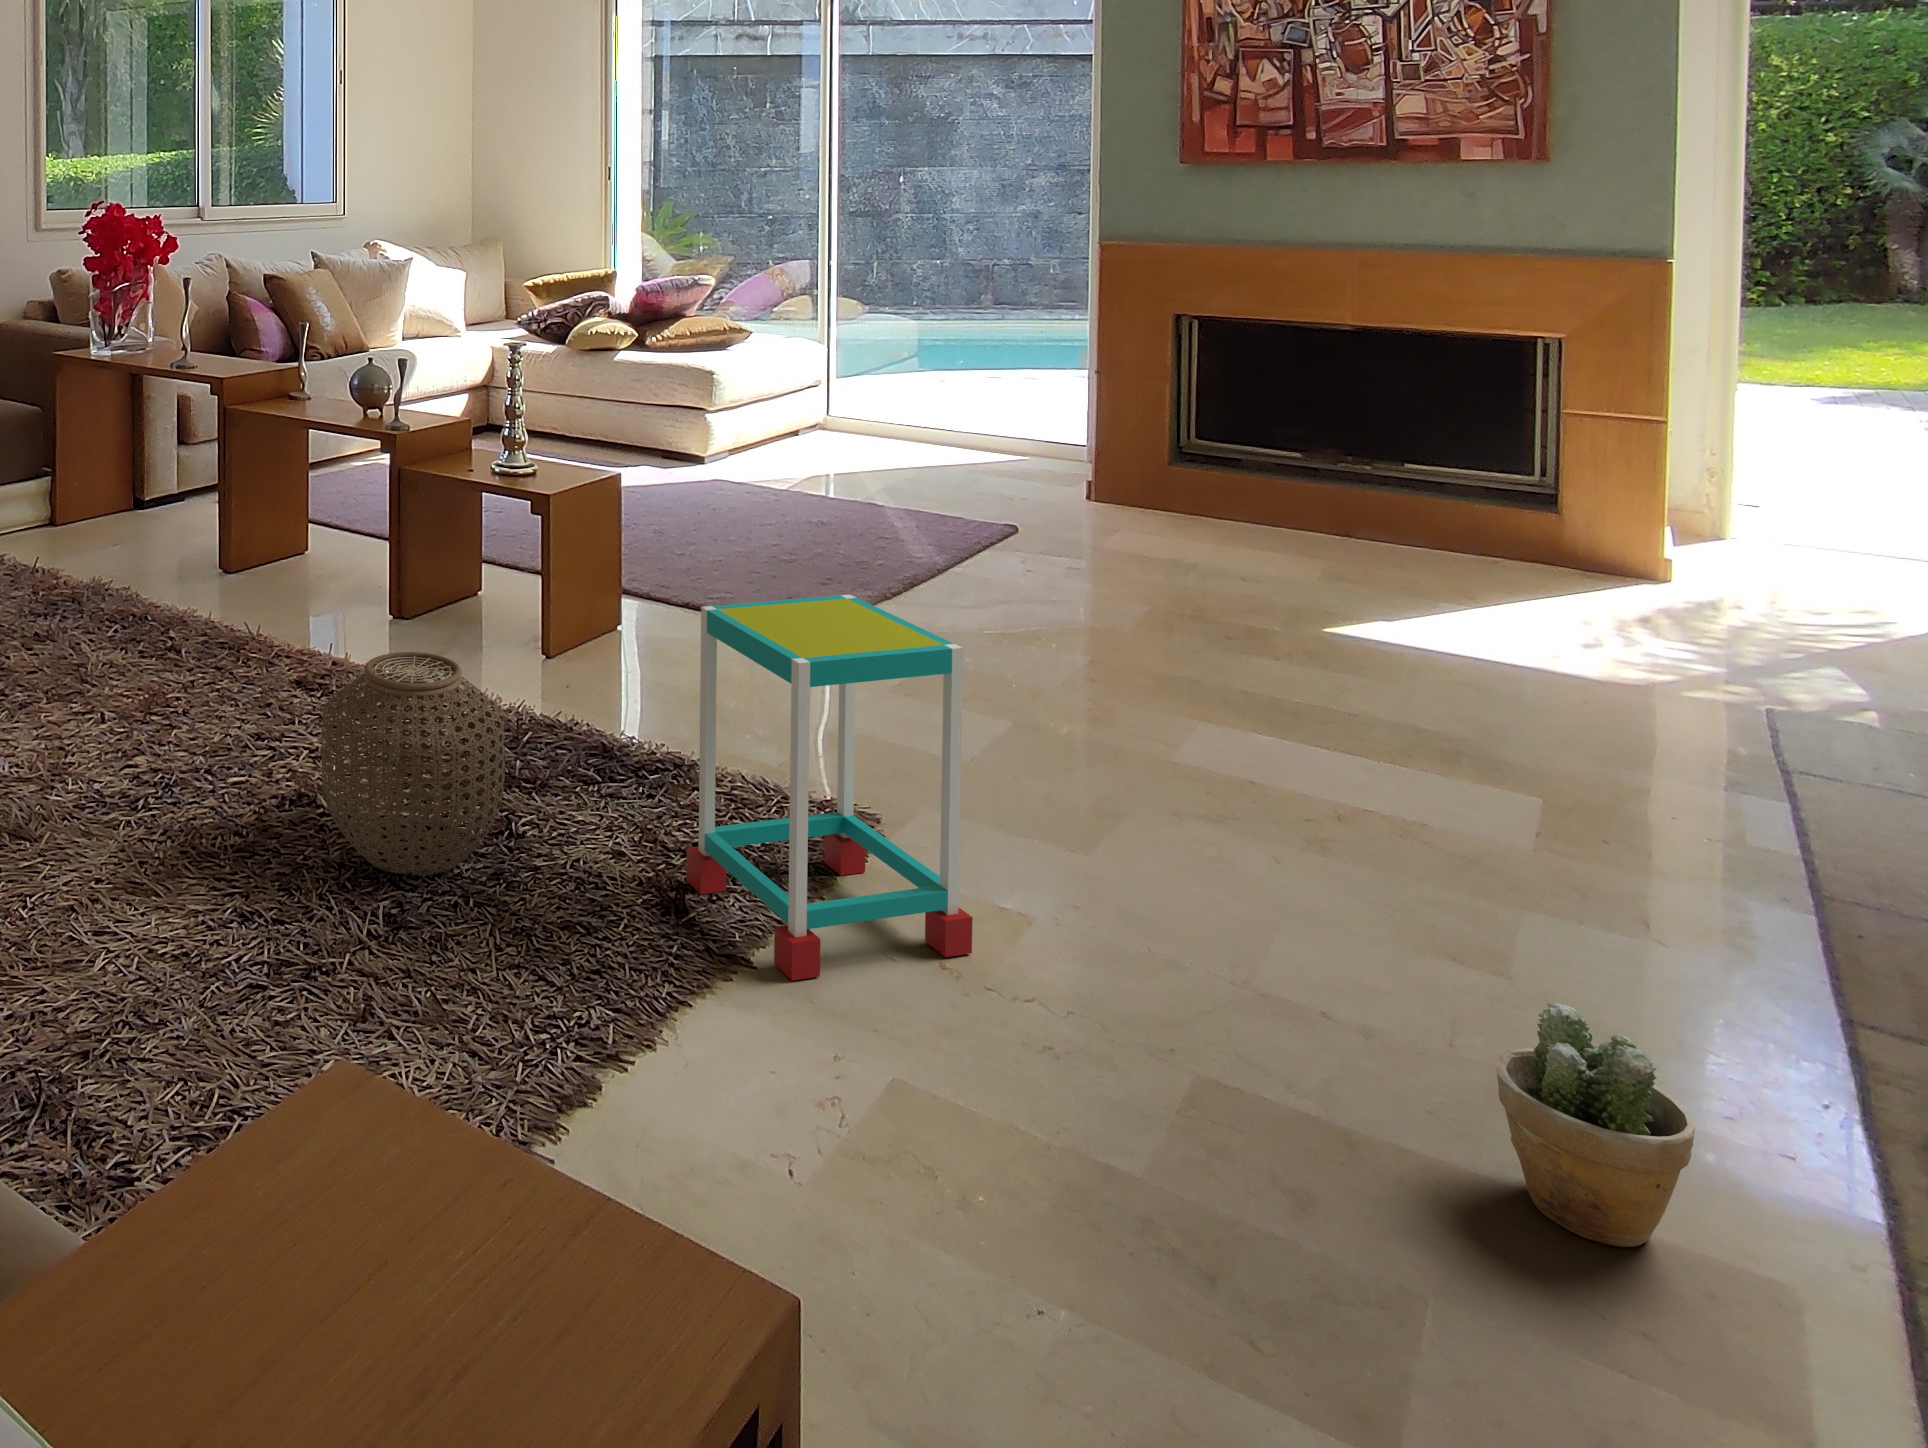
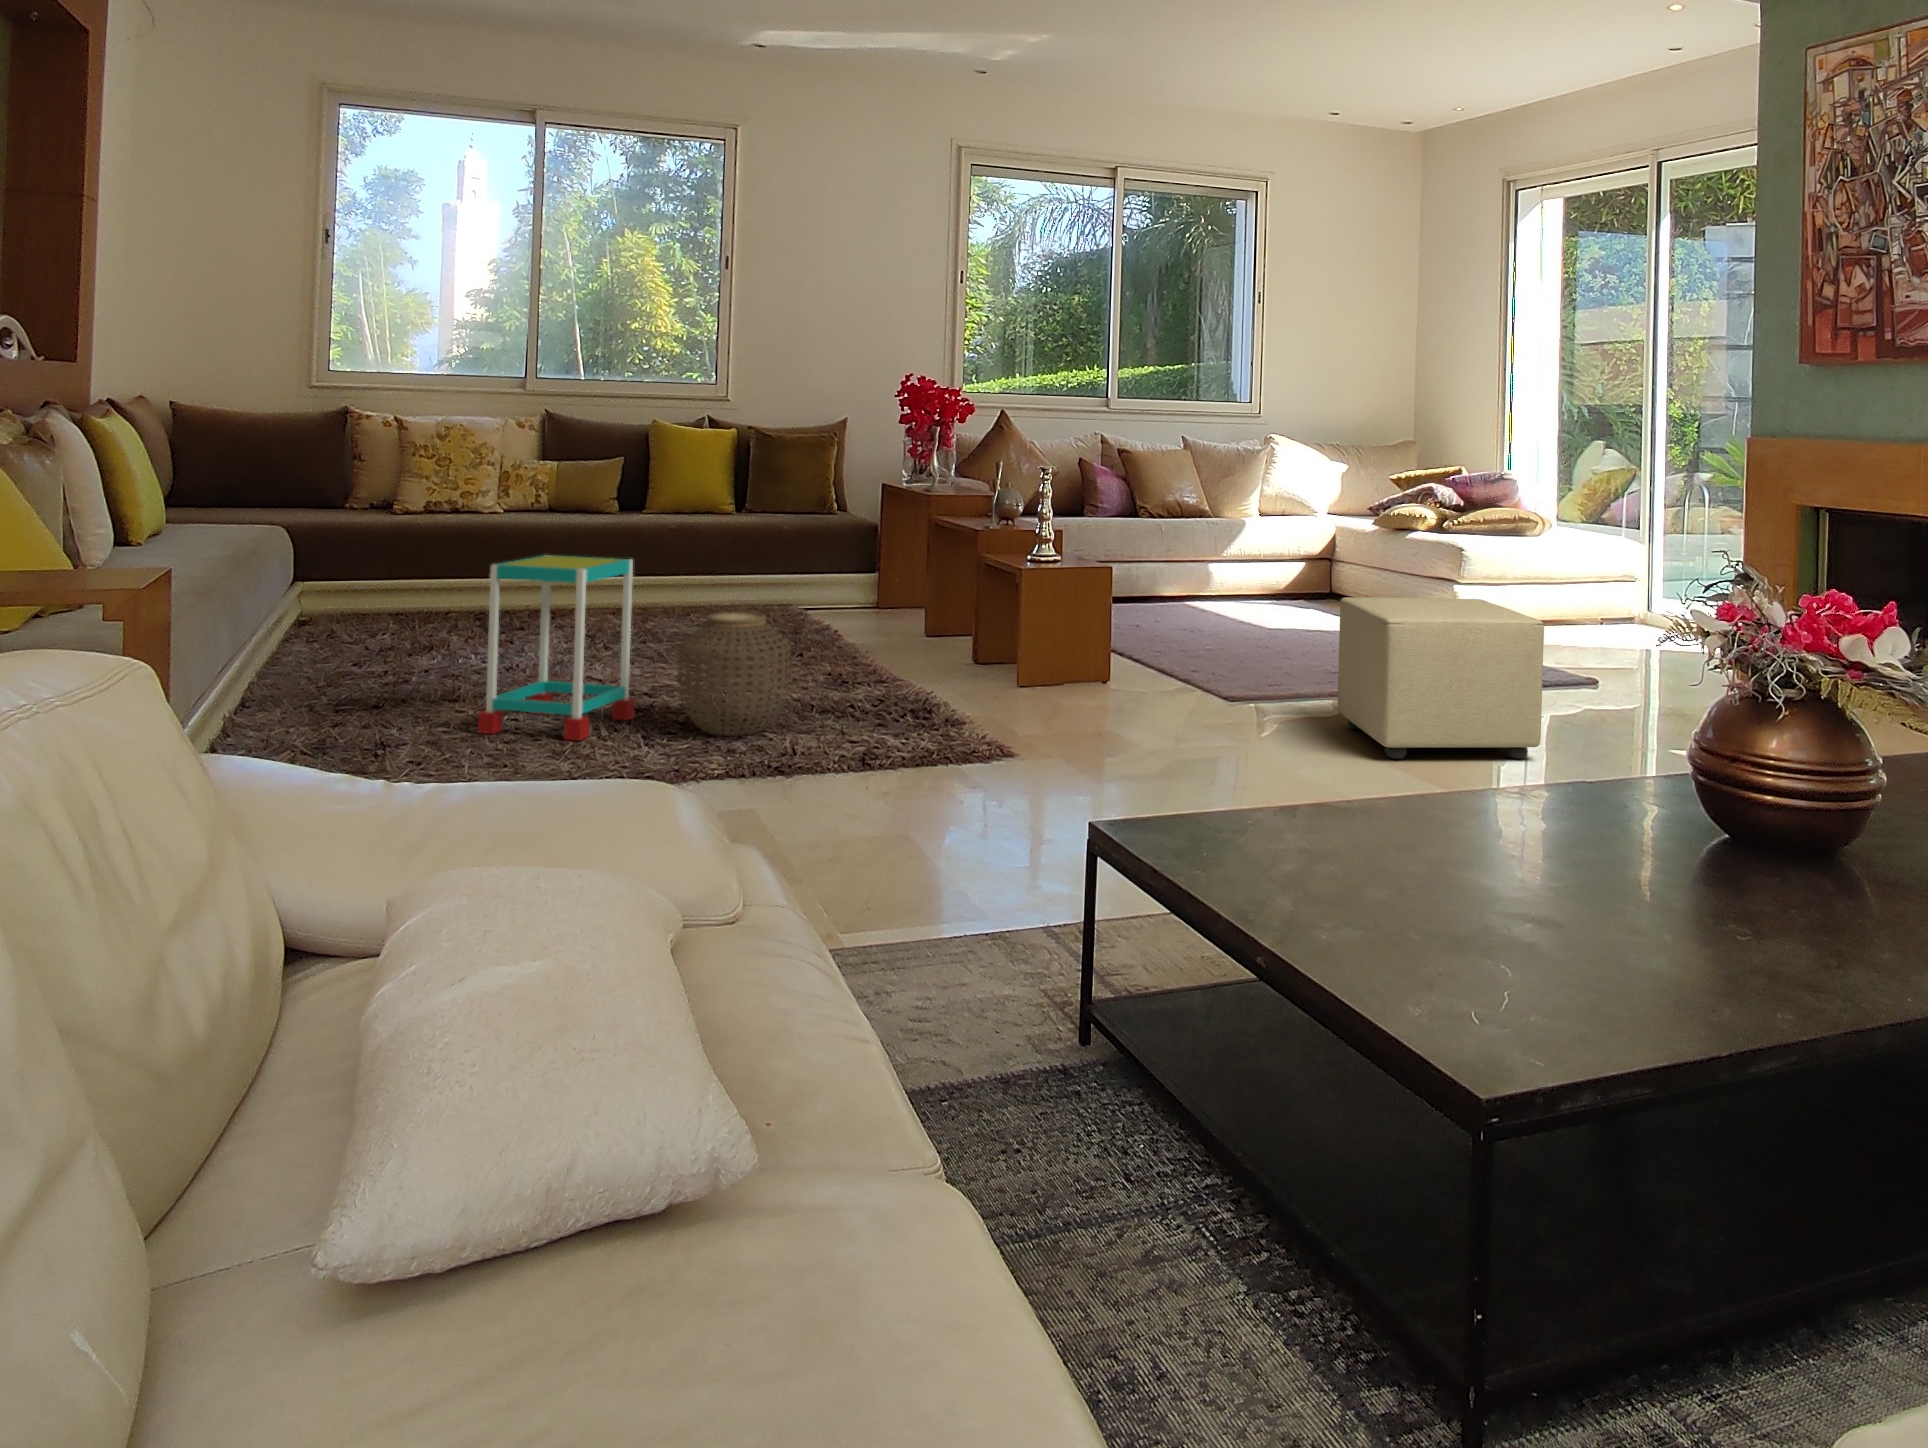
ottoman: none [1006,476,1311,710] -> present [1338,597,1544,759]
side table: present [686,595,973,981] -> present [478,555,635,741]
potted plant: present [1496,1003,1695,1247] -> none [937,777,1025,905]

